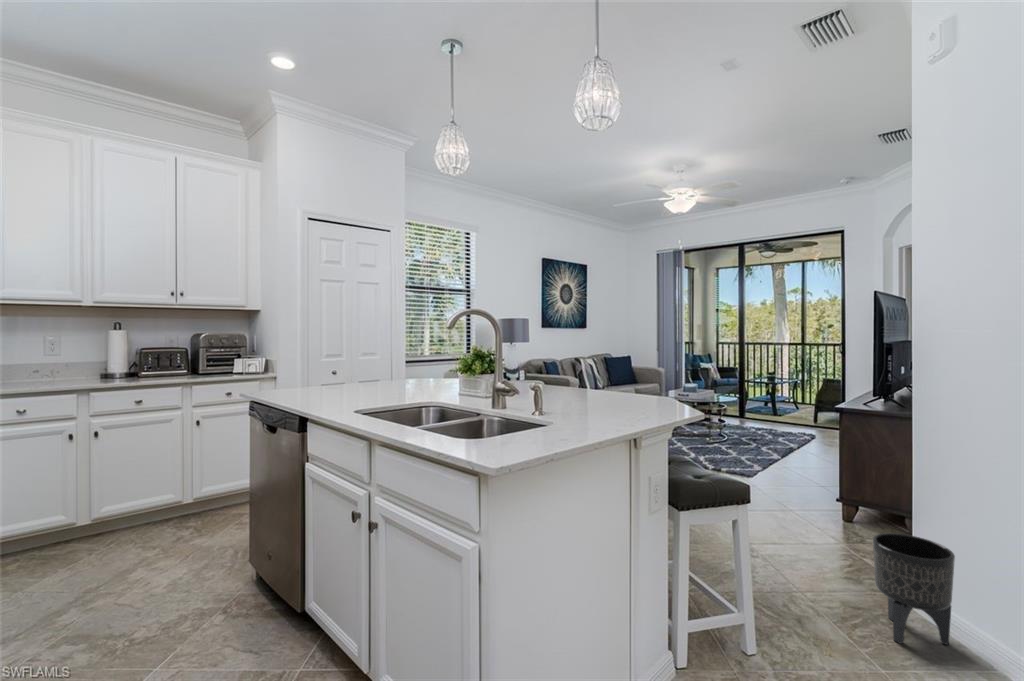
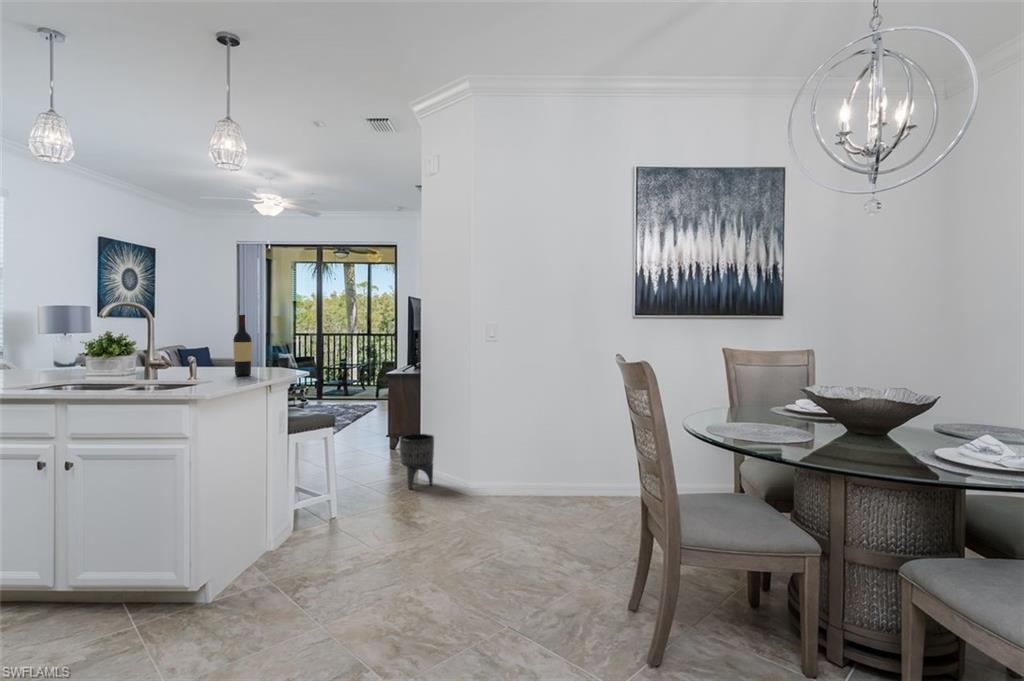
wine bottle: none [572,330,599,432] -> present [233,314,252,376]

